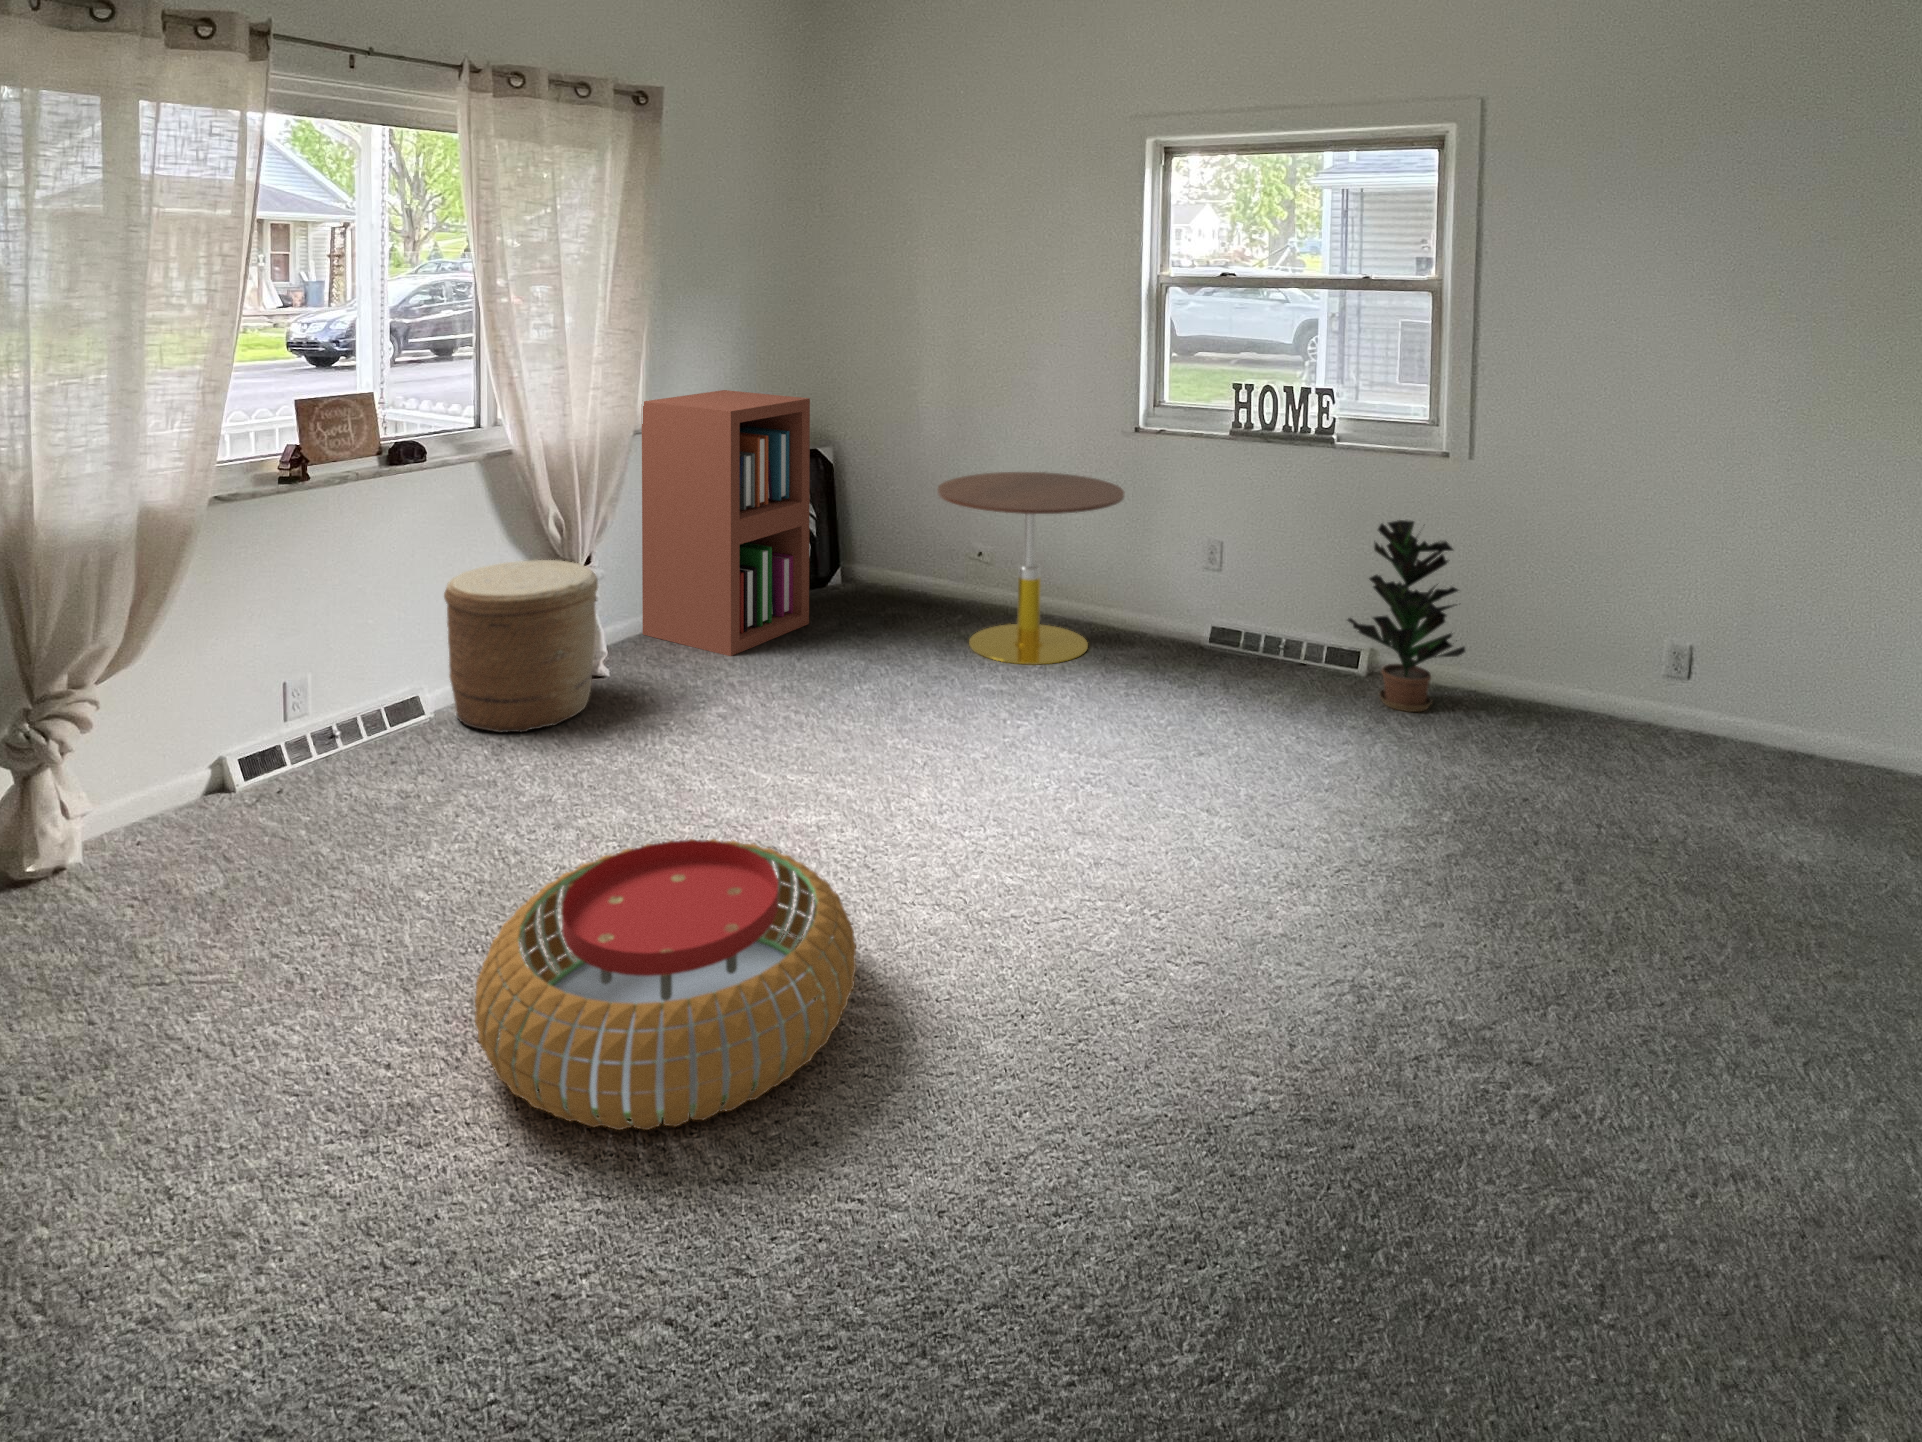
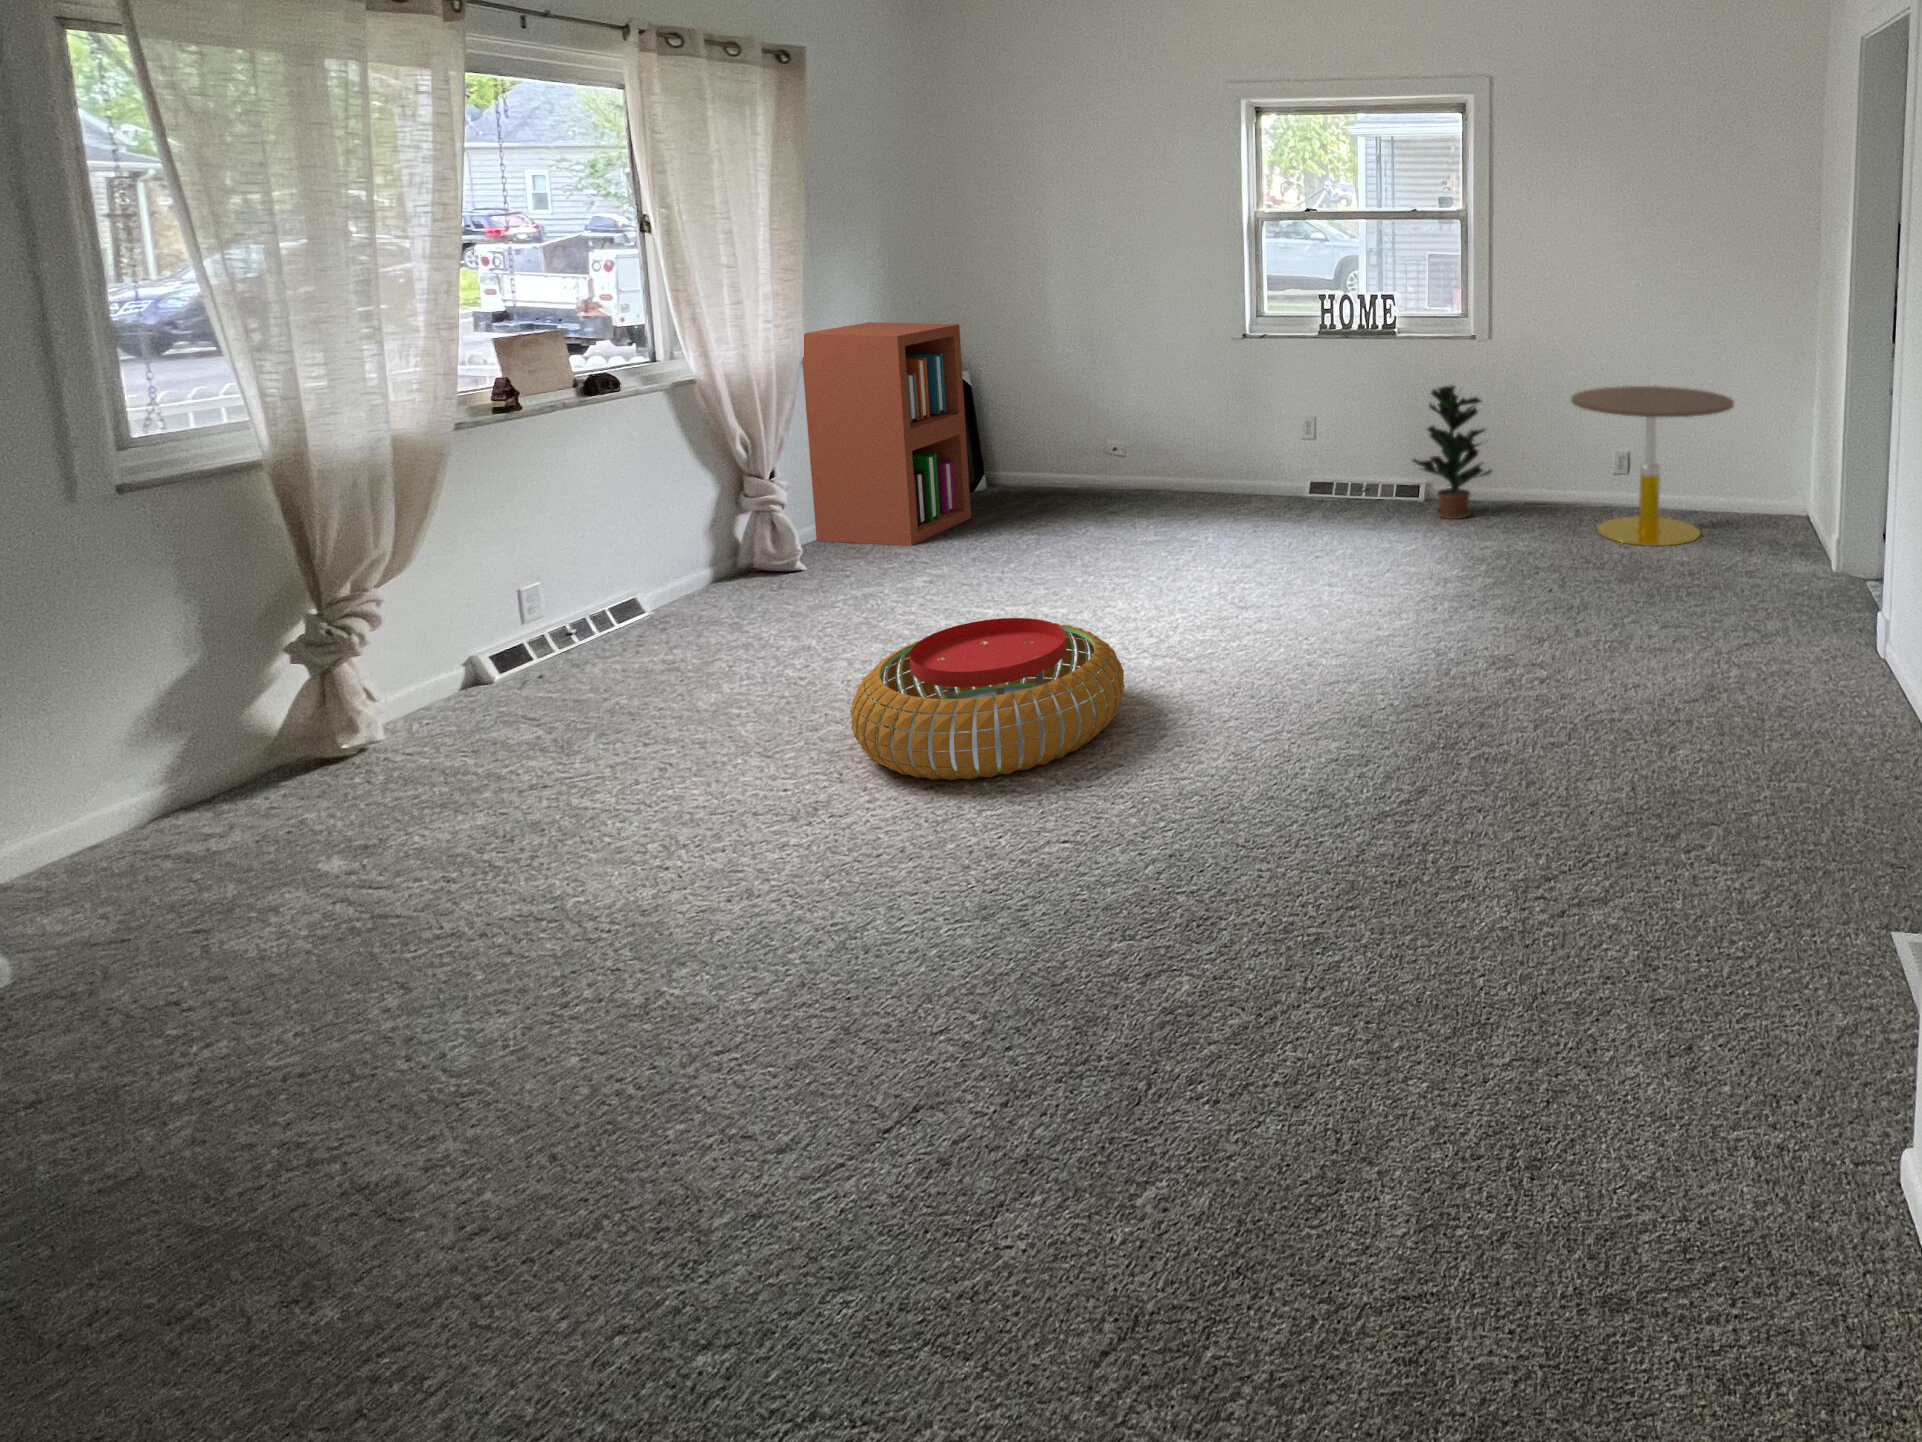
side table: present [938,472,1124,665] -> present [1571,386,1734,546]
woven basket: present [444,560,598,733] -> none [655,472,802,615]

